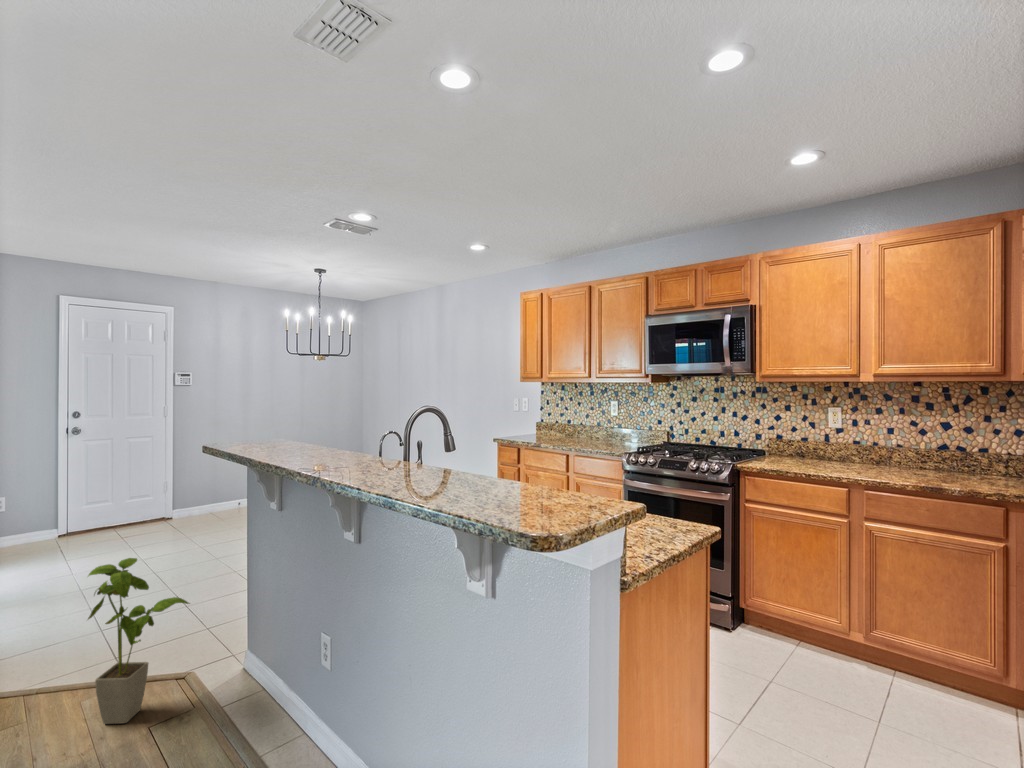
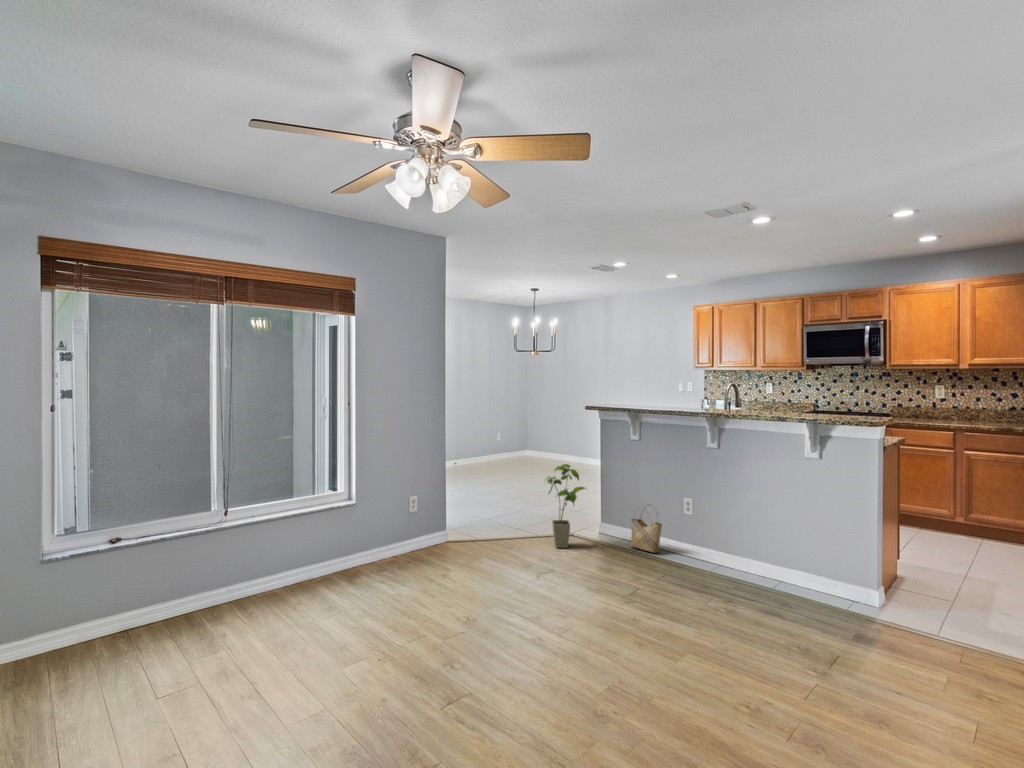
woven basket: none [252,634,301,739] -> present [631,519,662,553]

